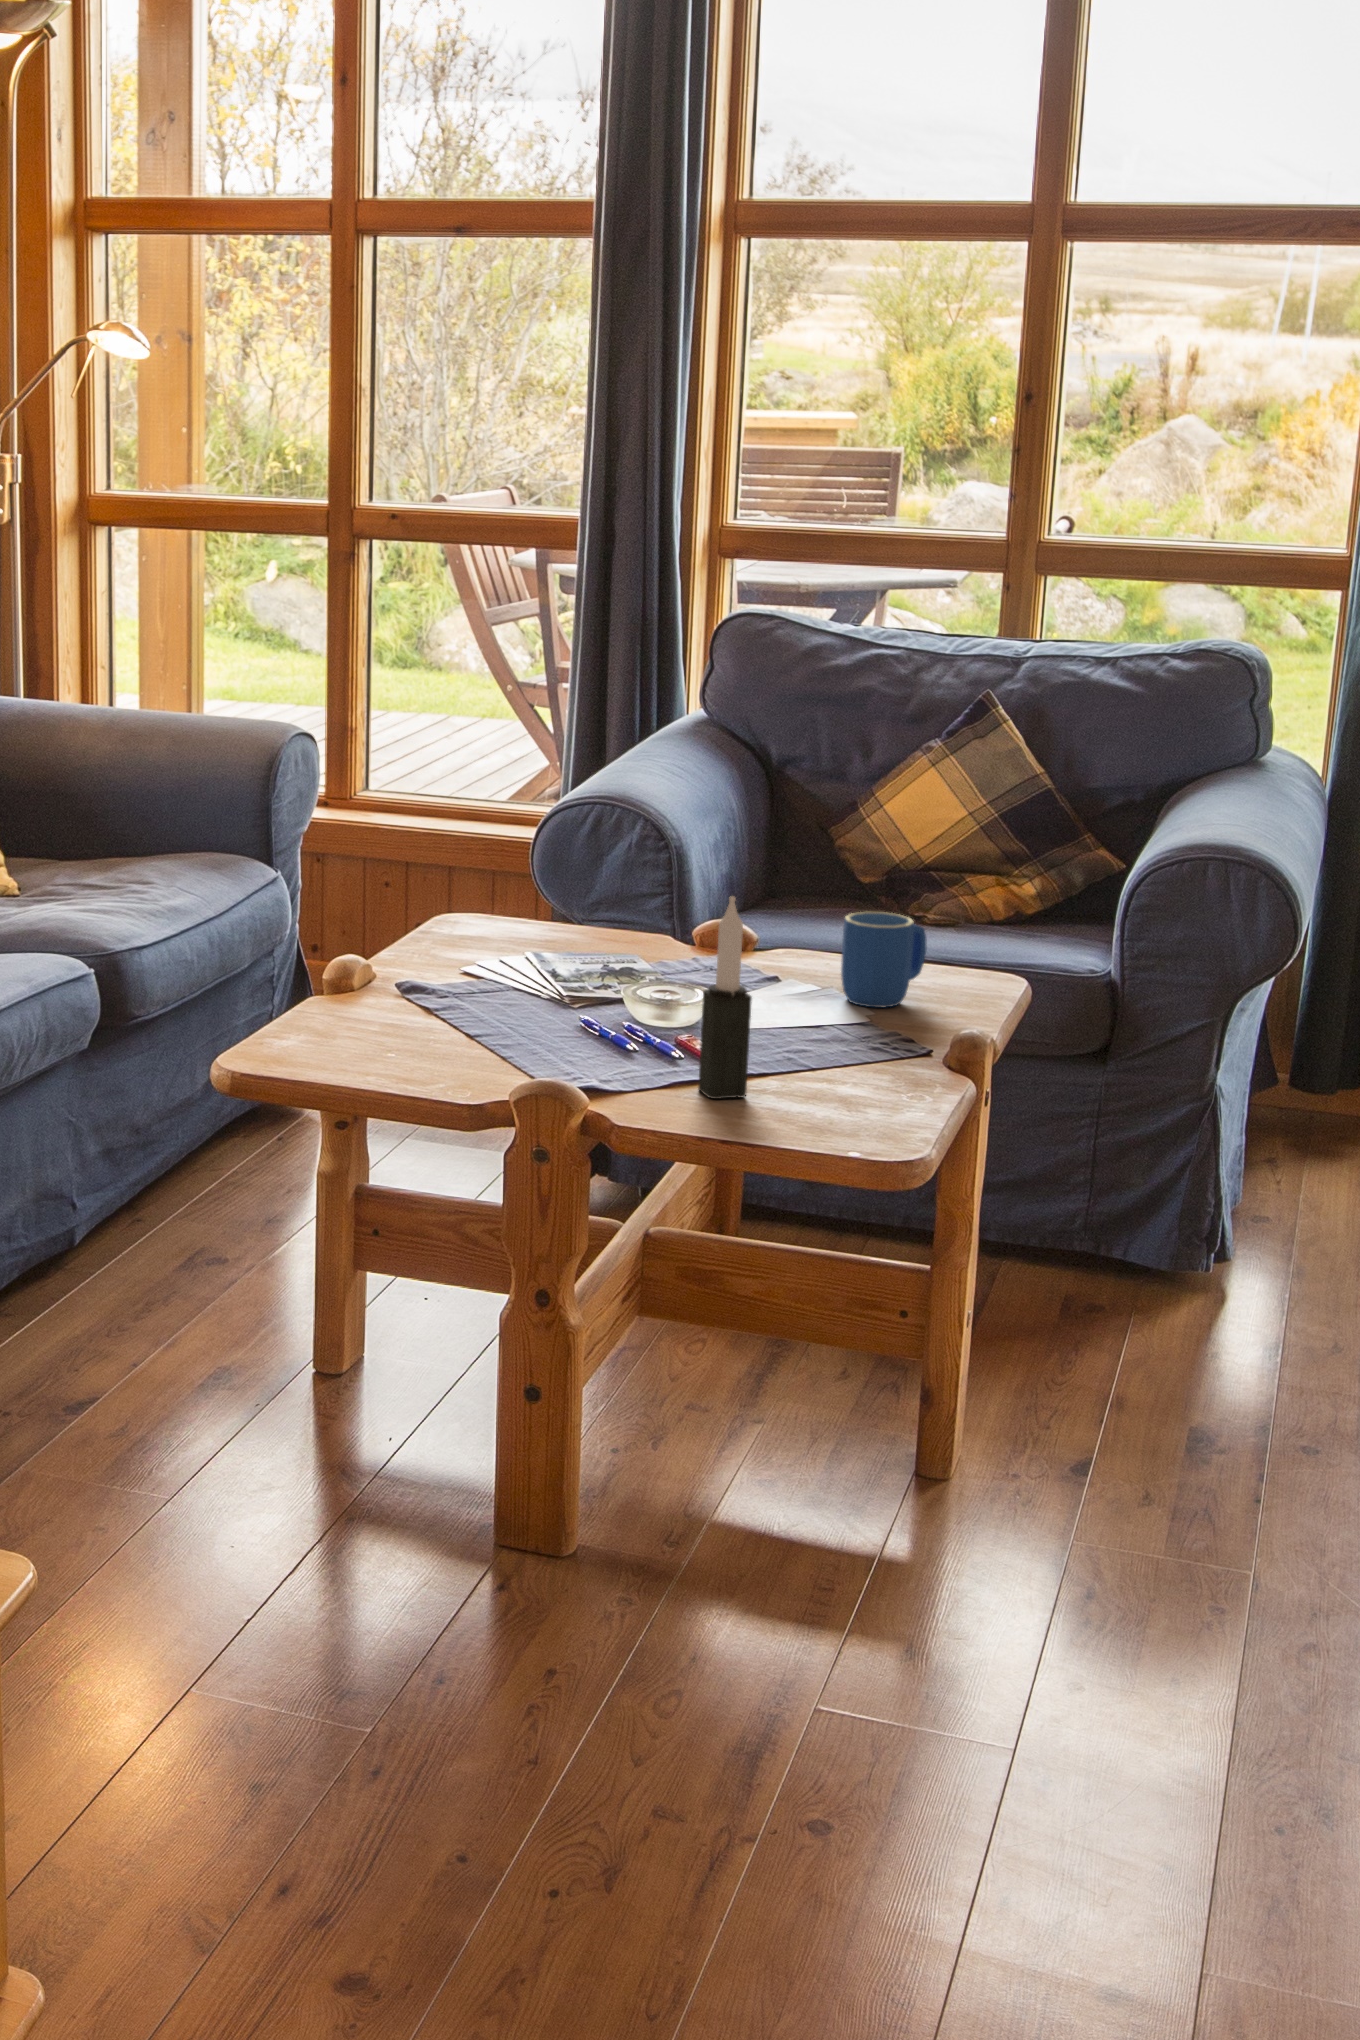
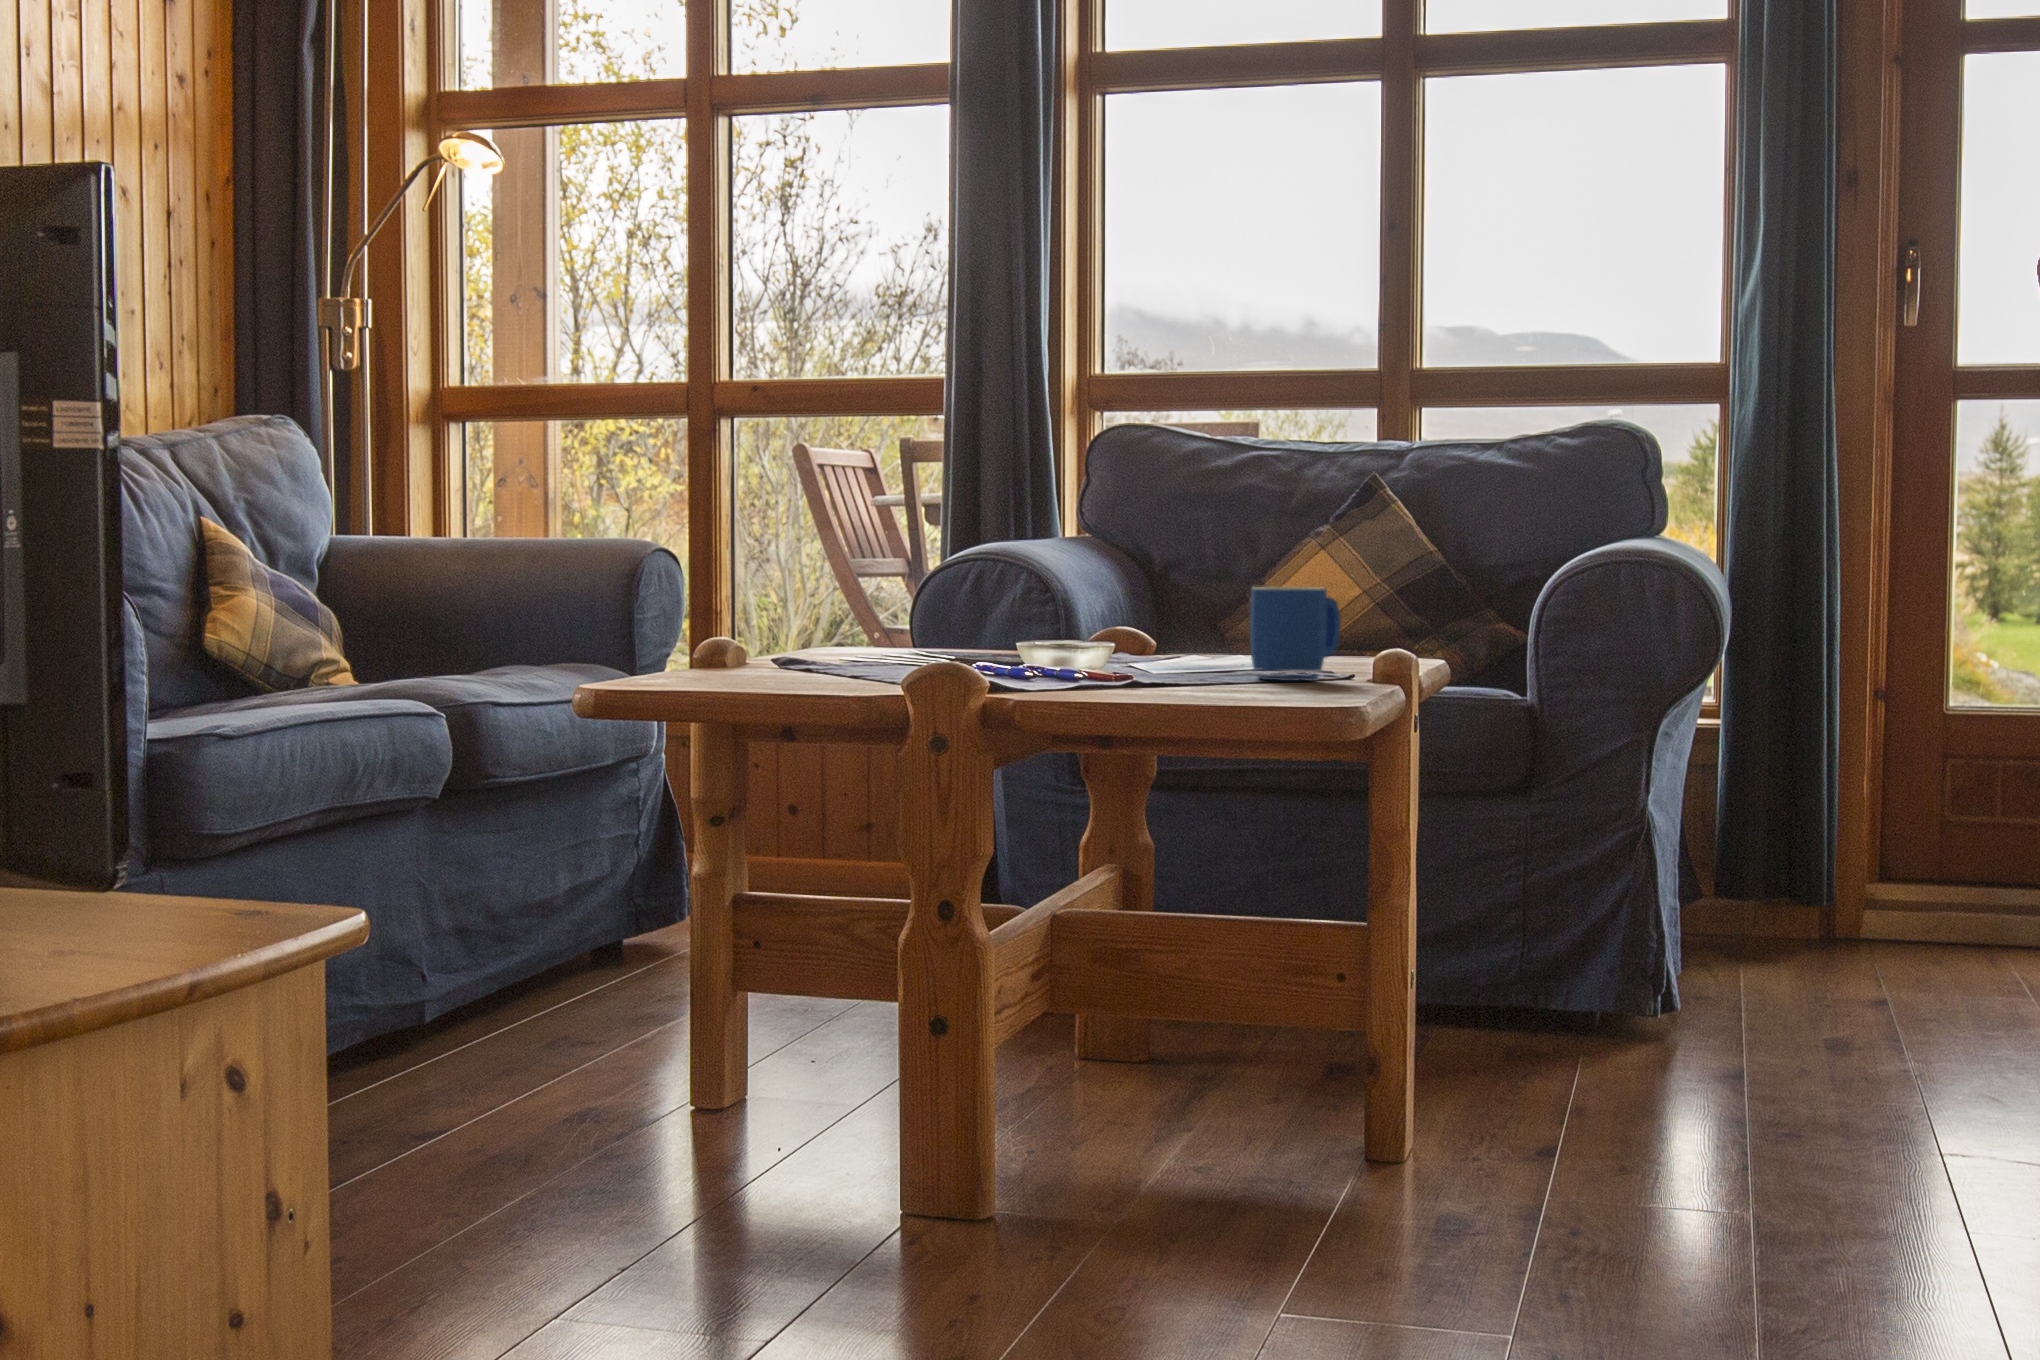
candle: present [698,896,752,1099] -> none [1107,474,1161,698]

